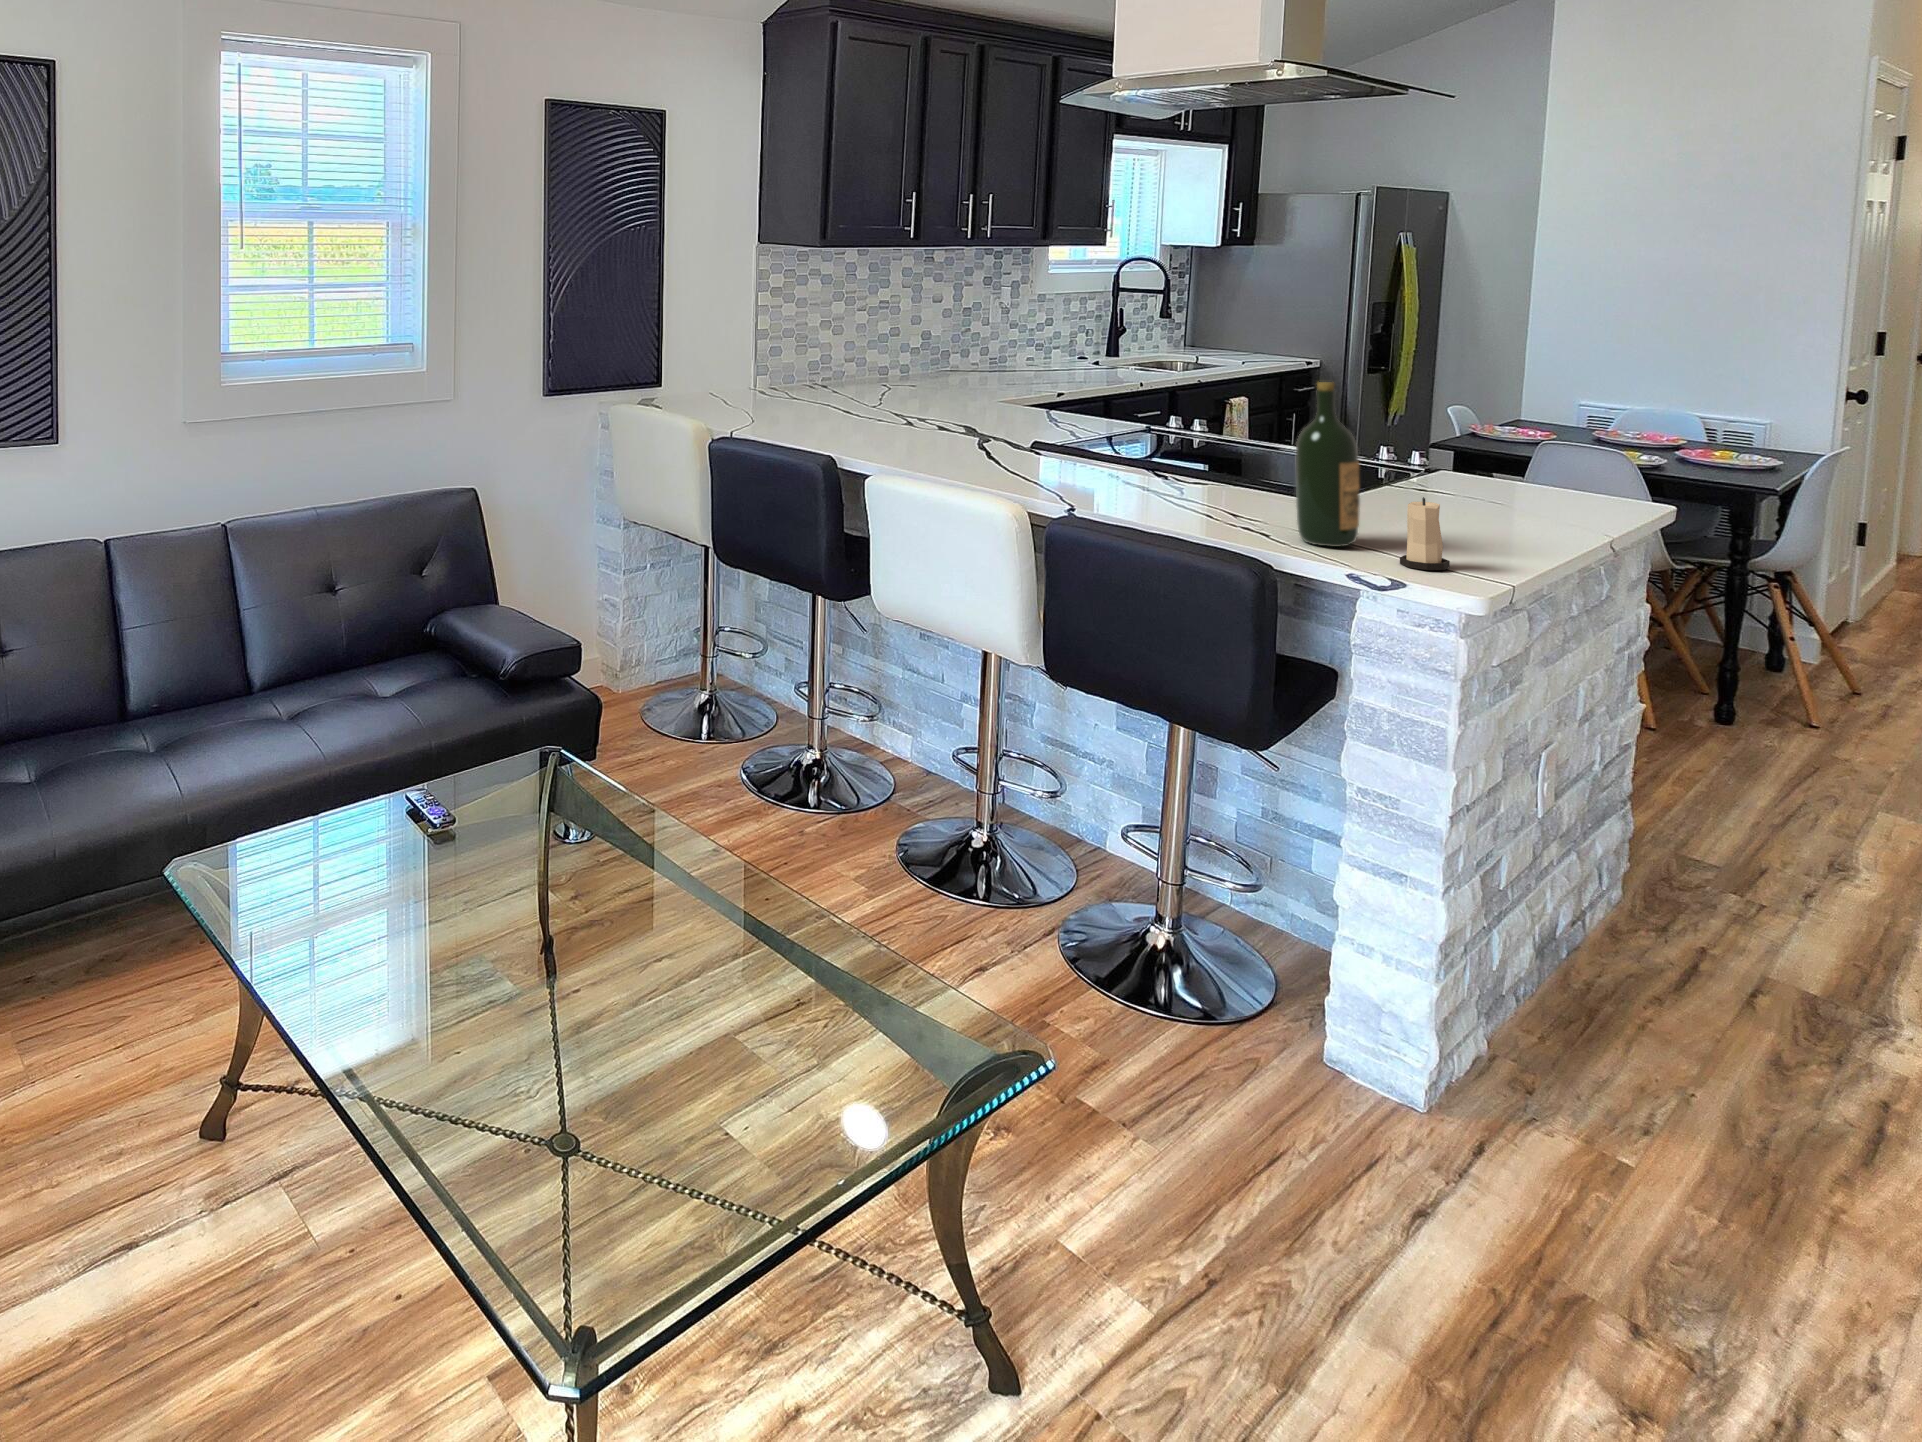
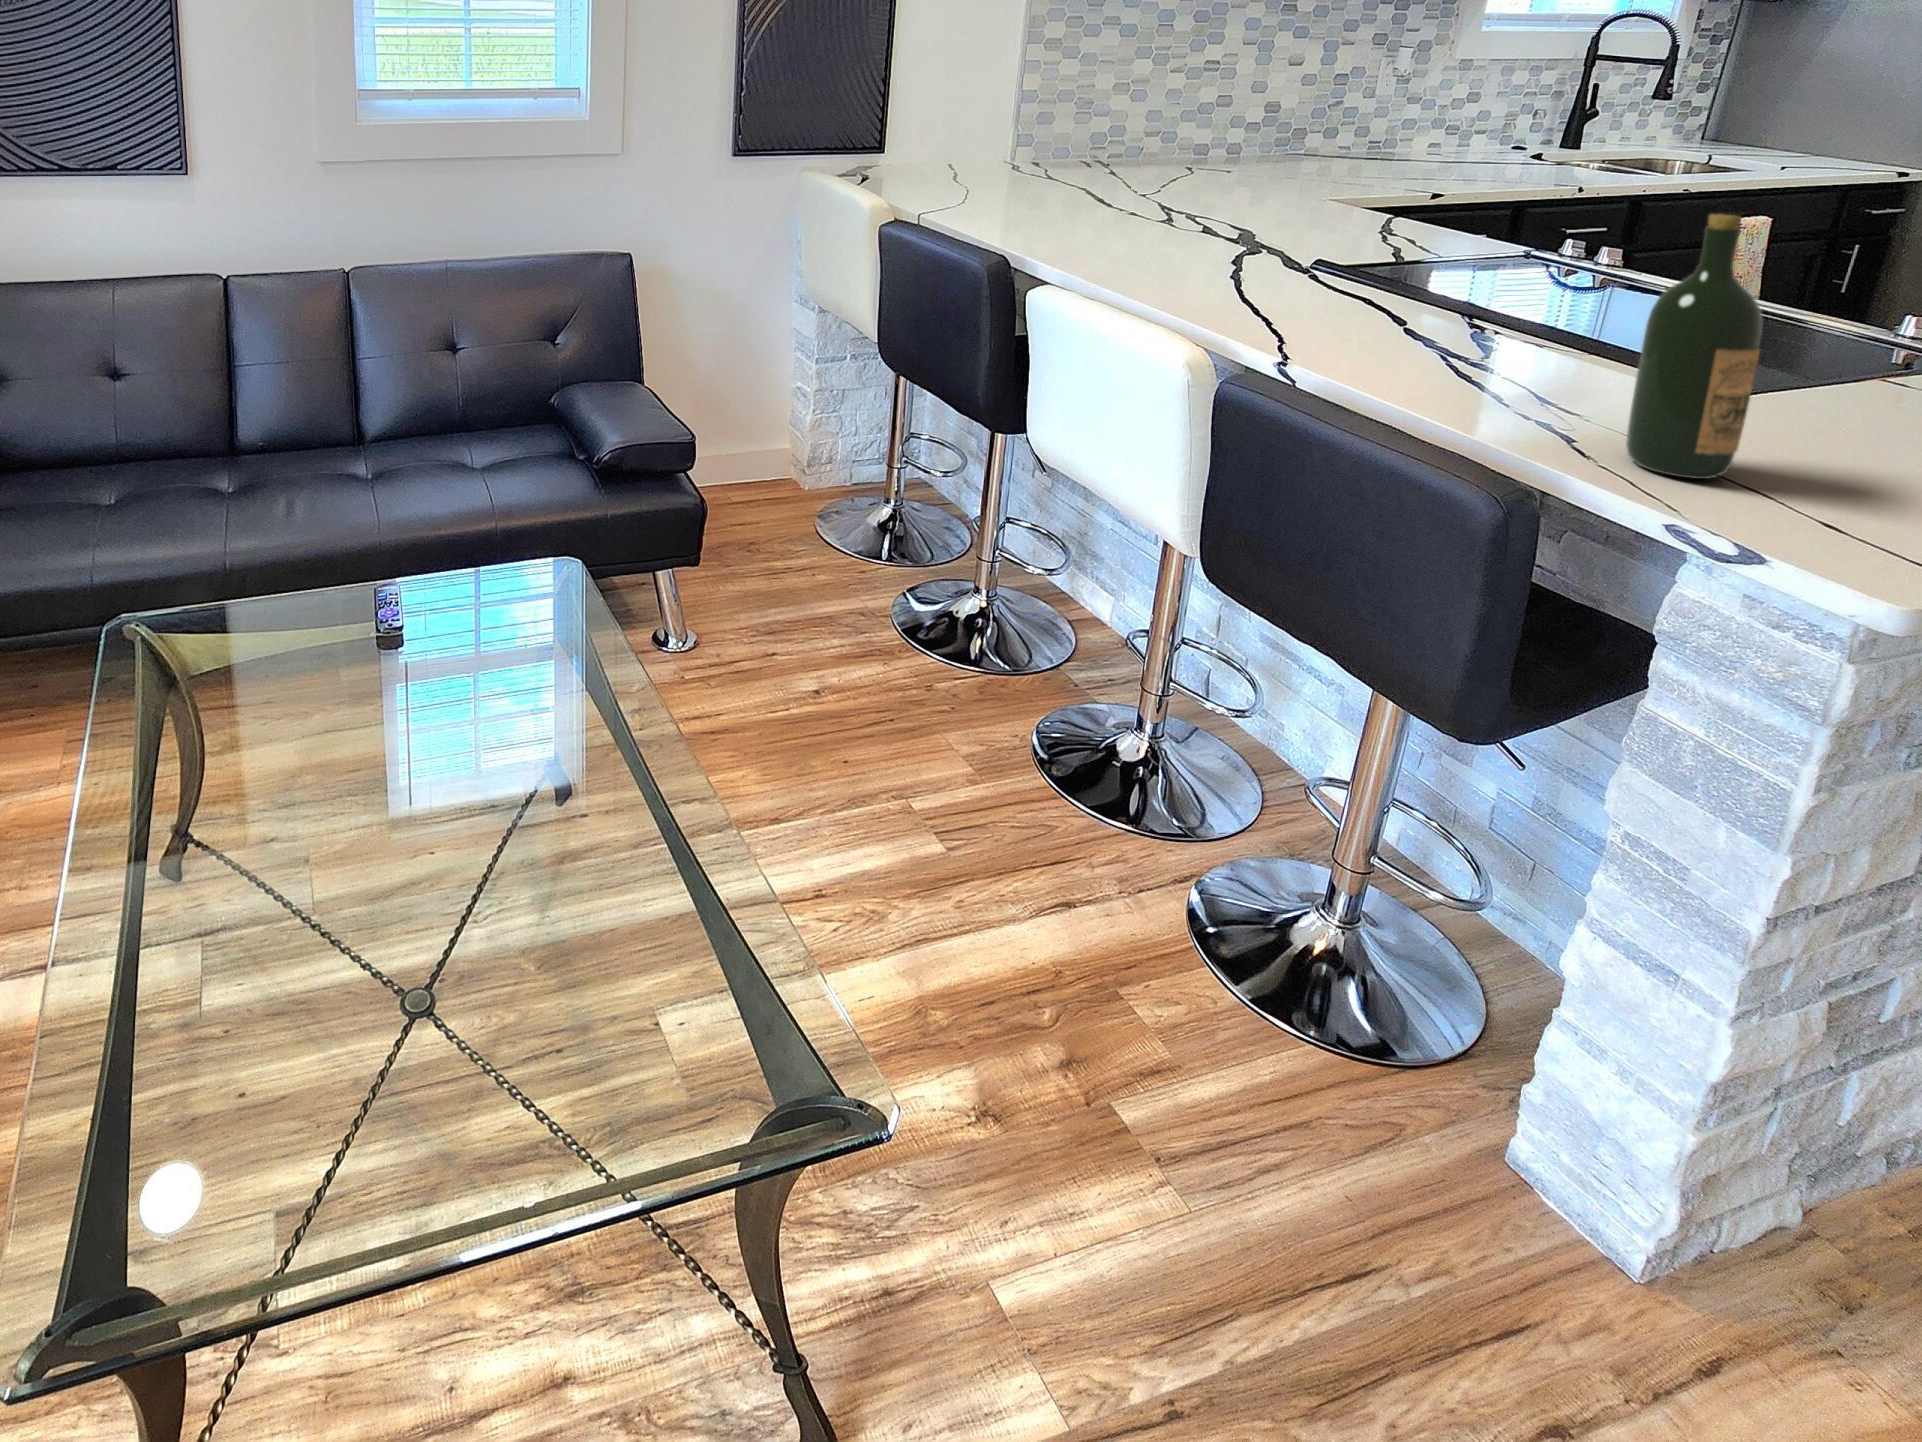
candle: present [1400,497,1450,570] -> none [1786,423,1888,546]

